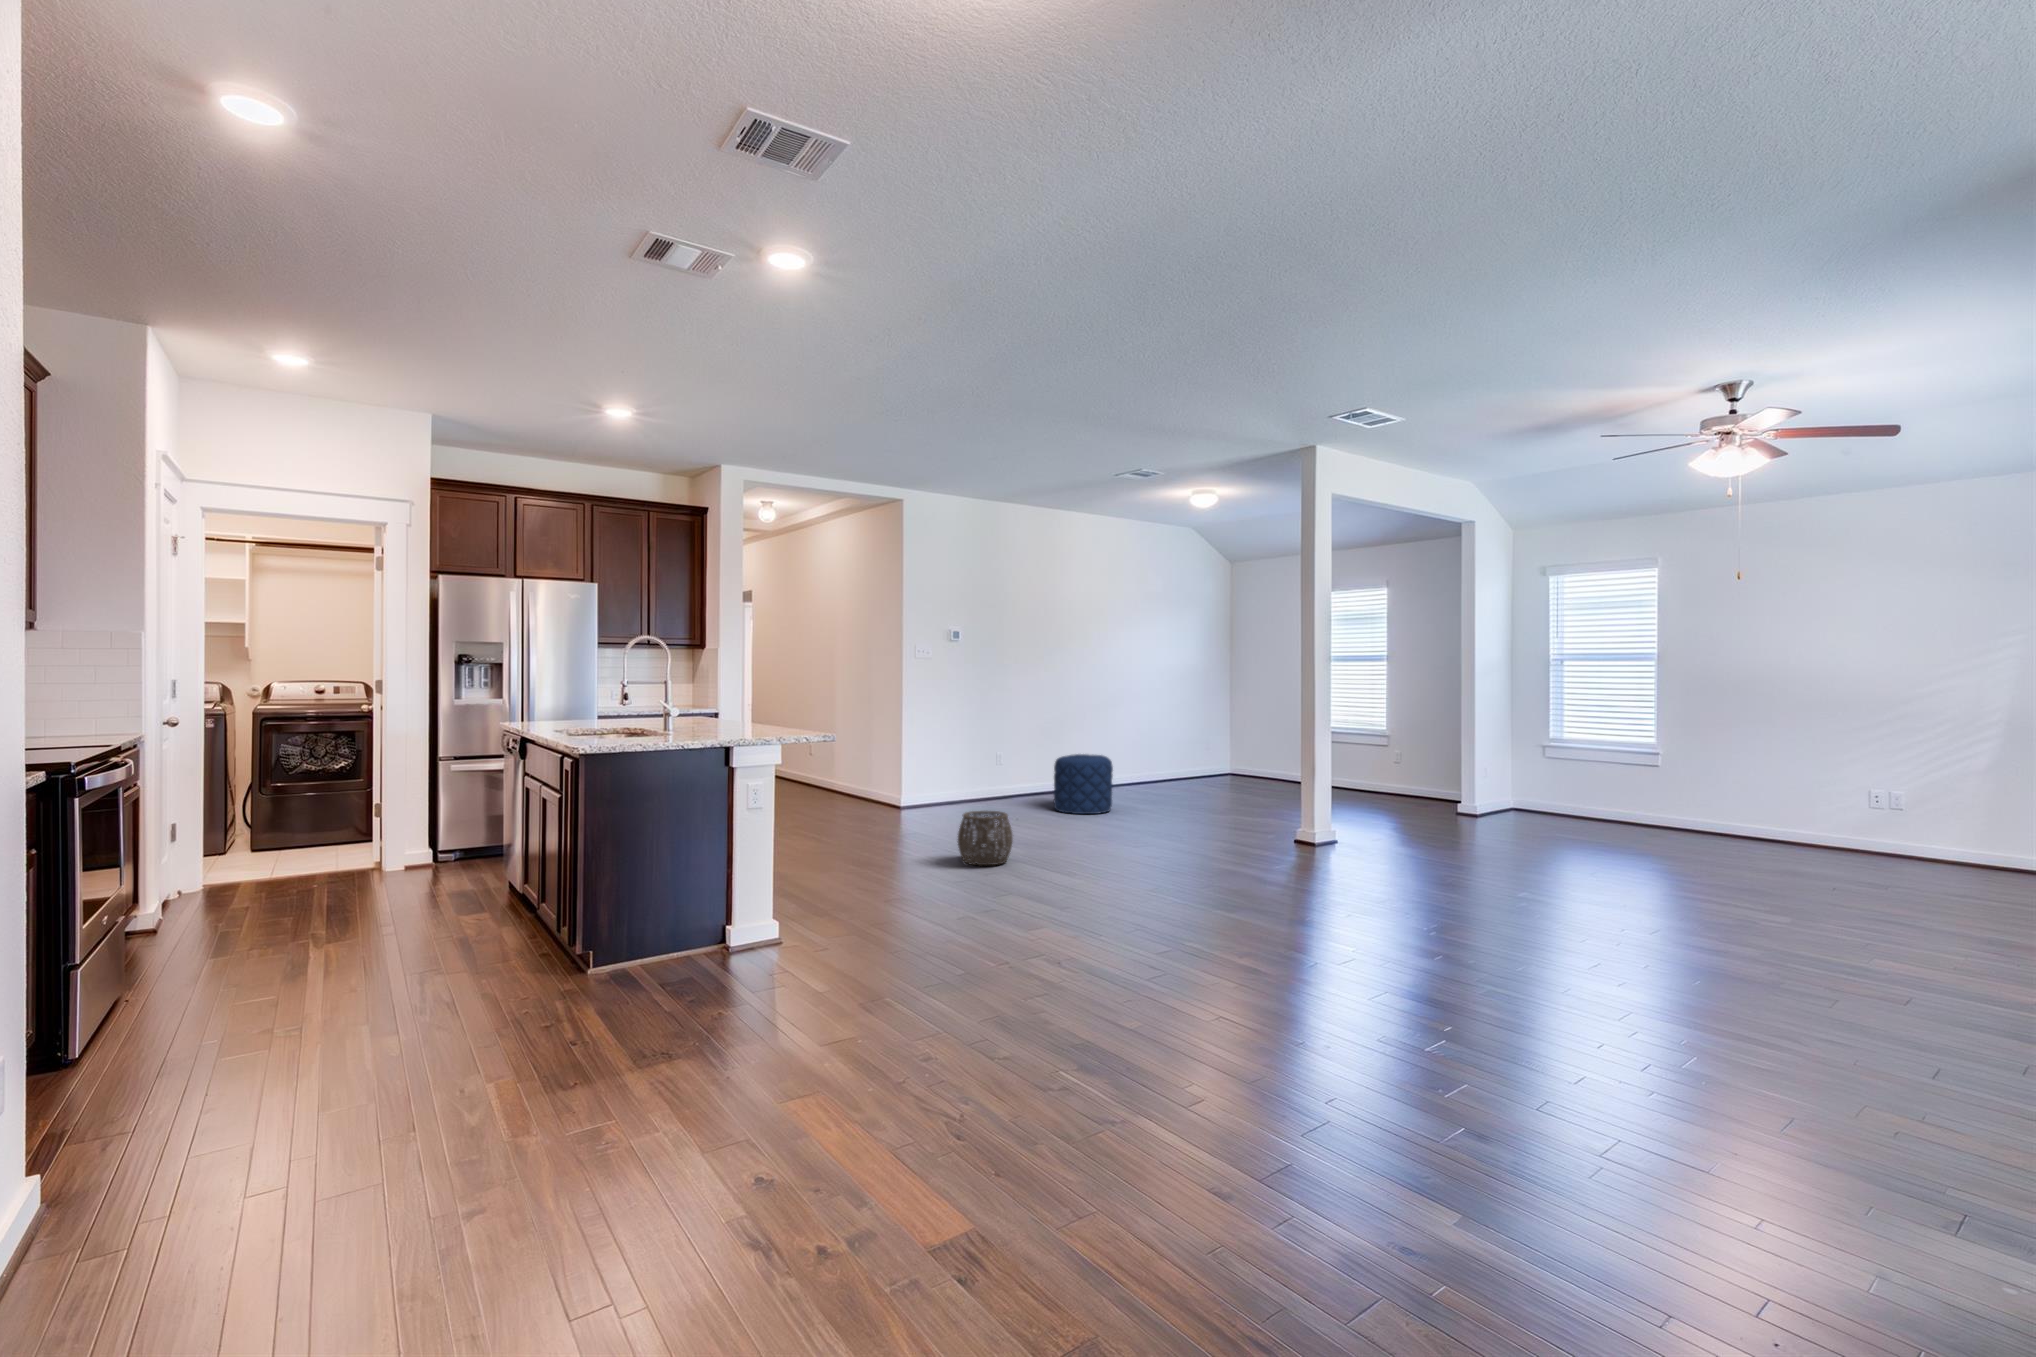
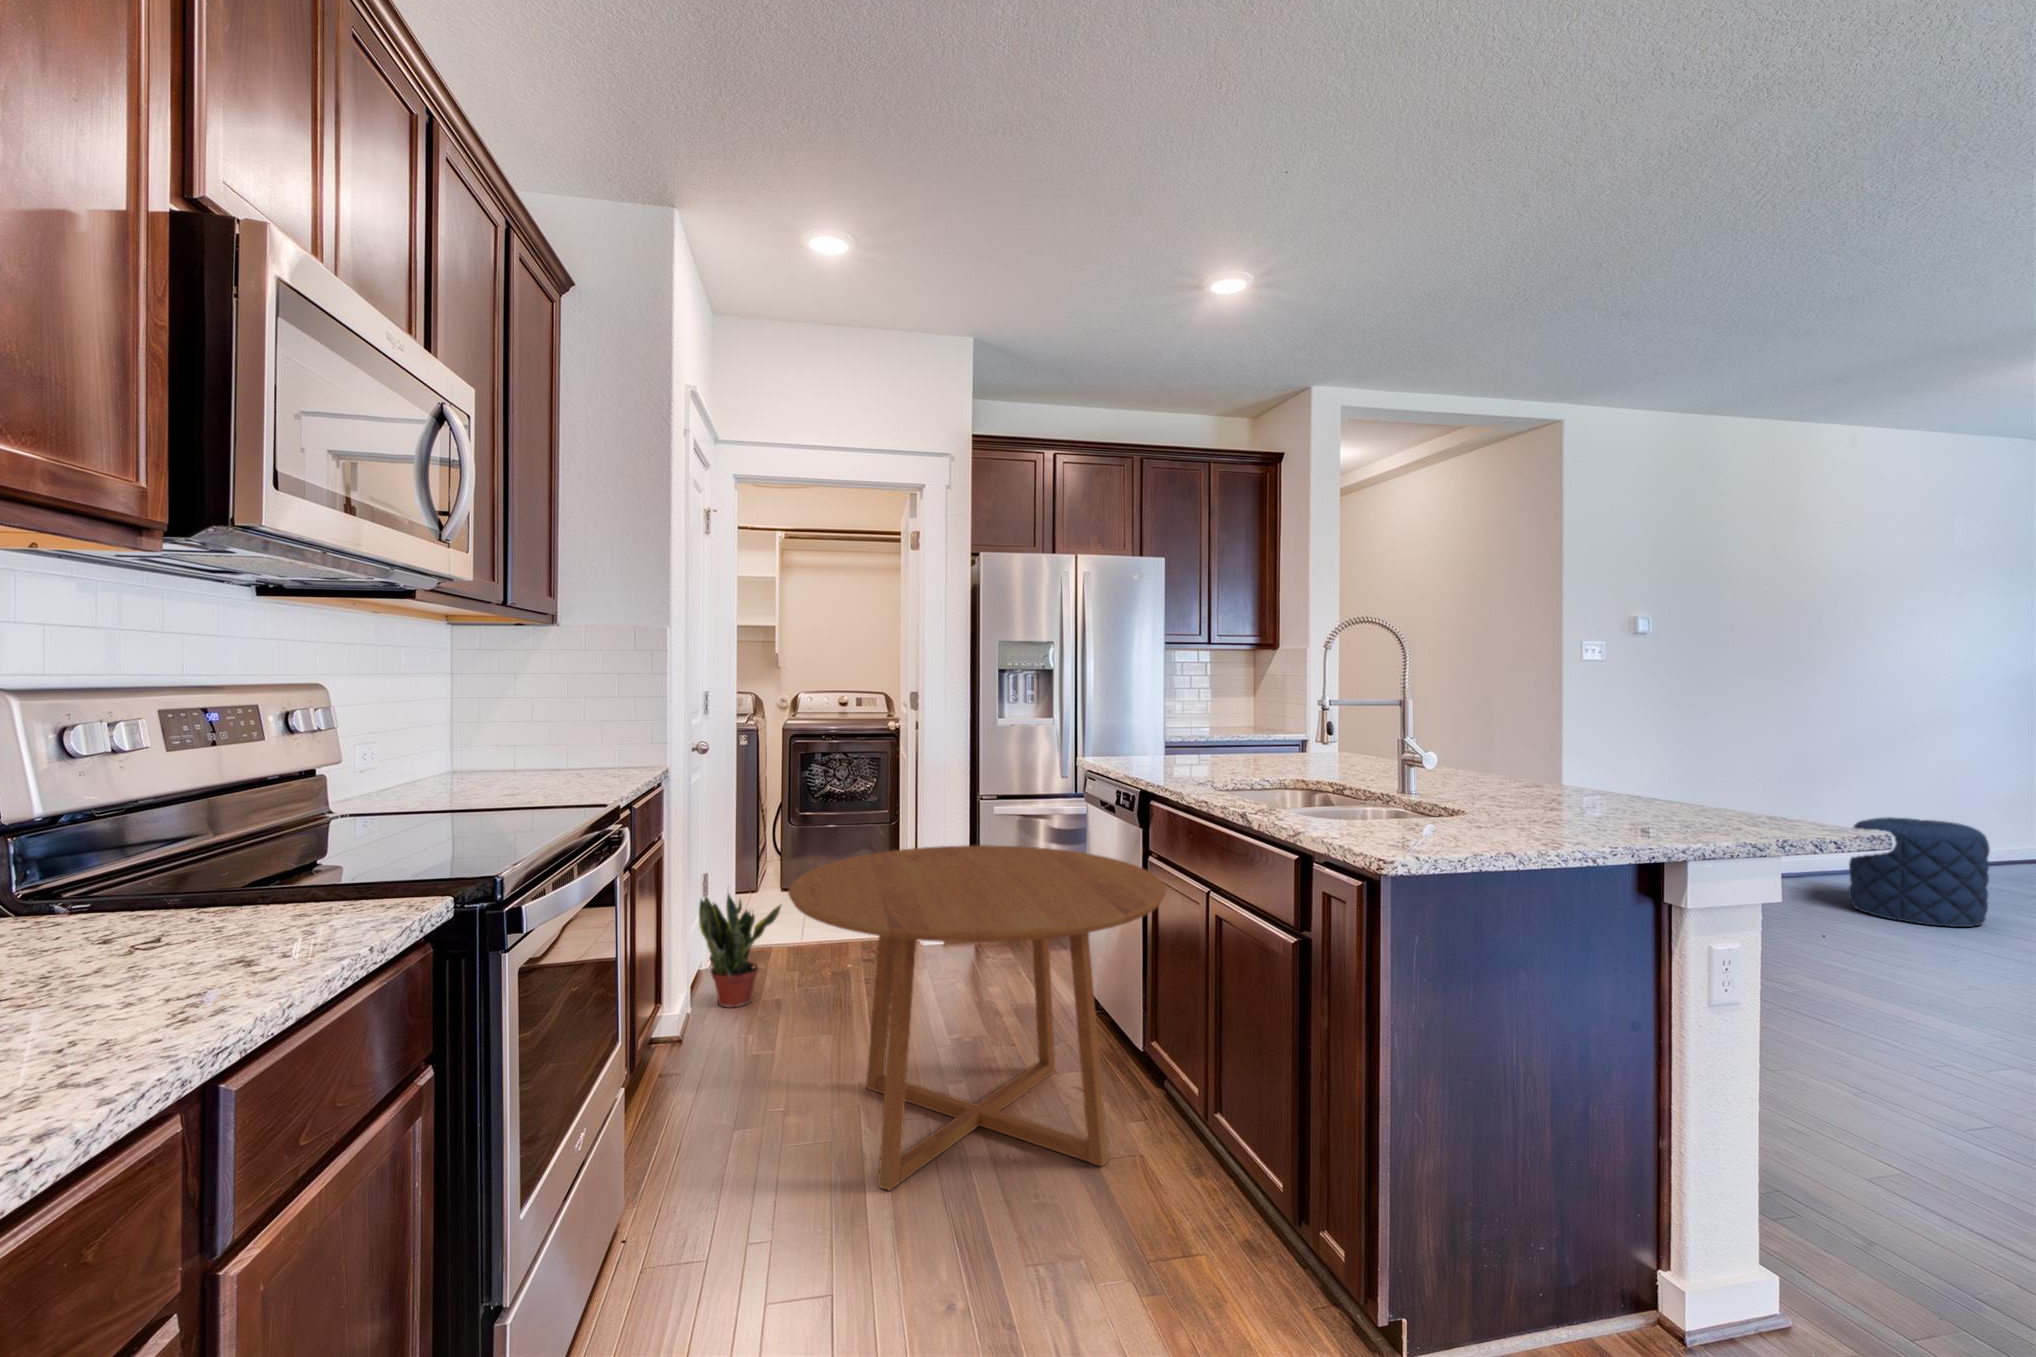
dining table: none [253,778,527,968] -> present [788,845,1166,1190]
woven basket: present [957,811,1013,866] -> none [1835,941,1983,1061]
potted plant: none [171,822,250,915] -> present [699,894,781,1007]

